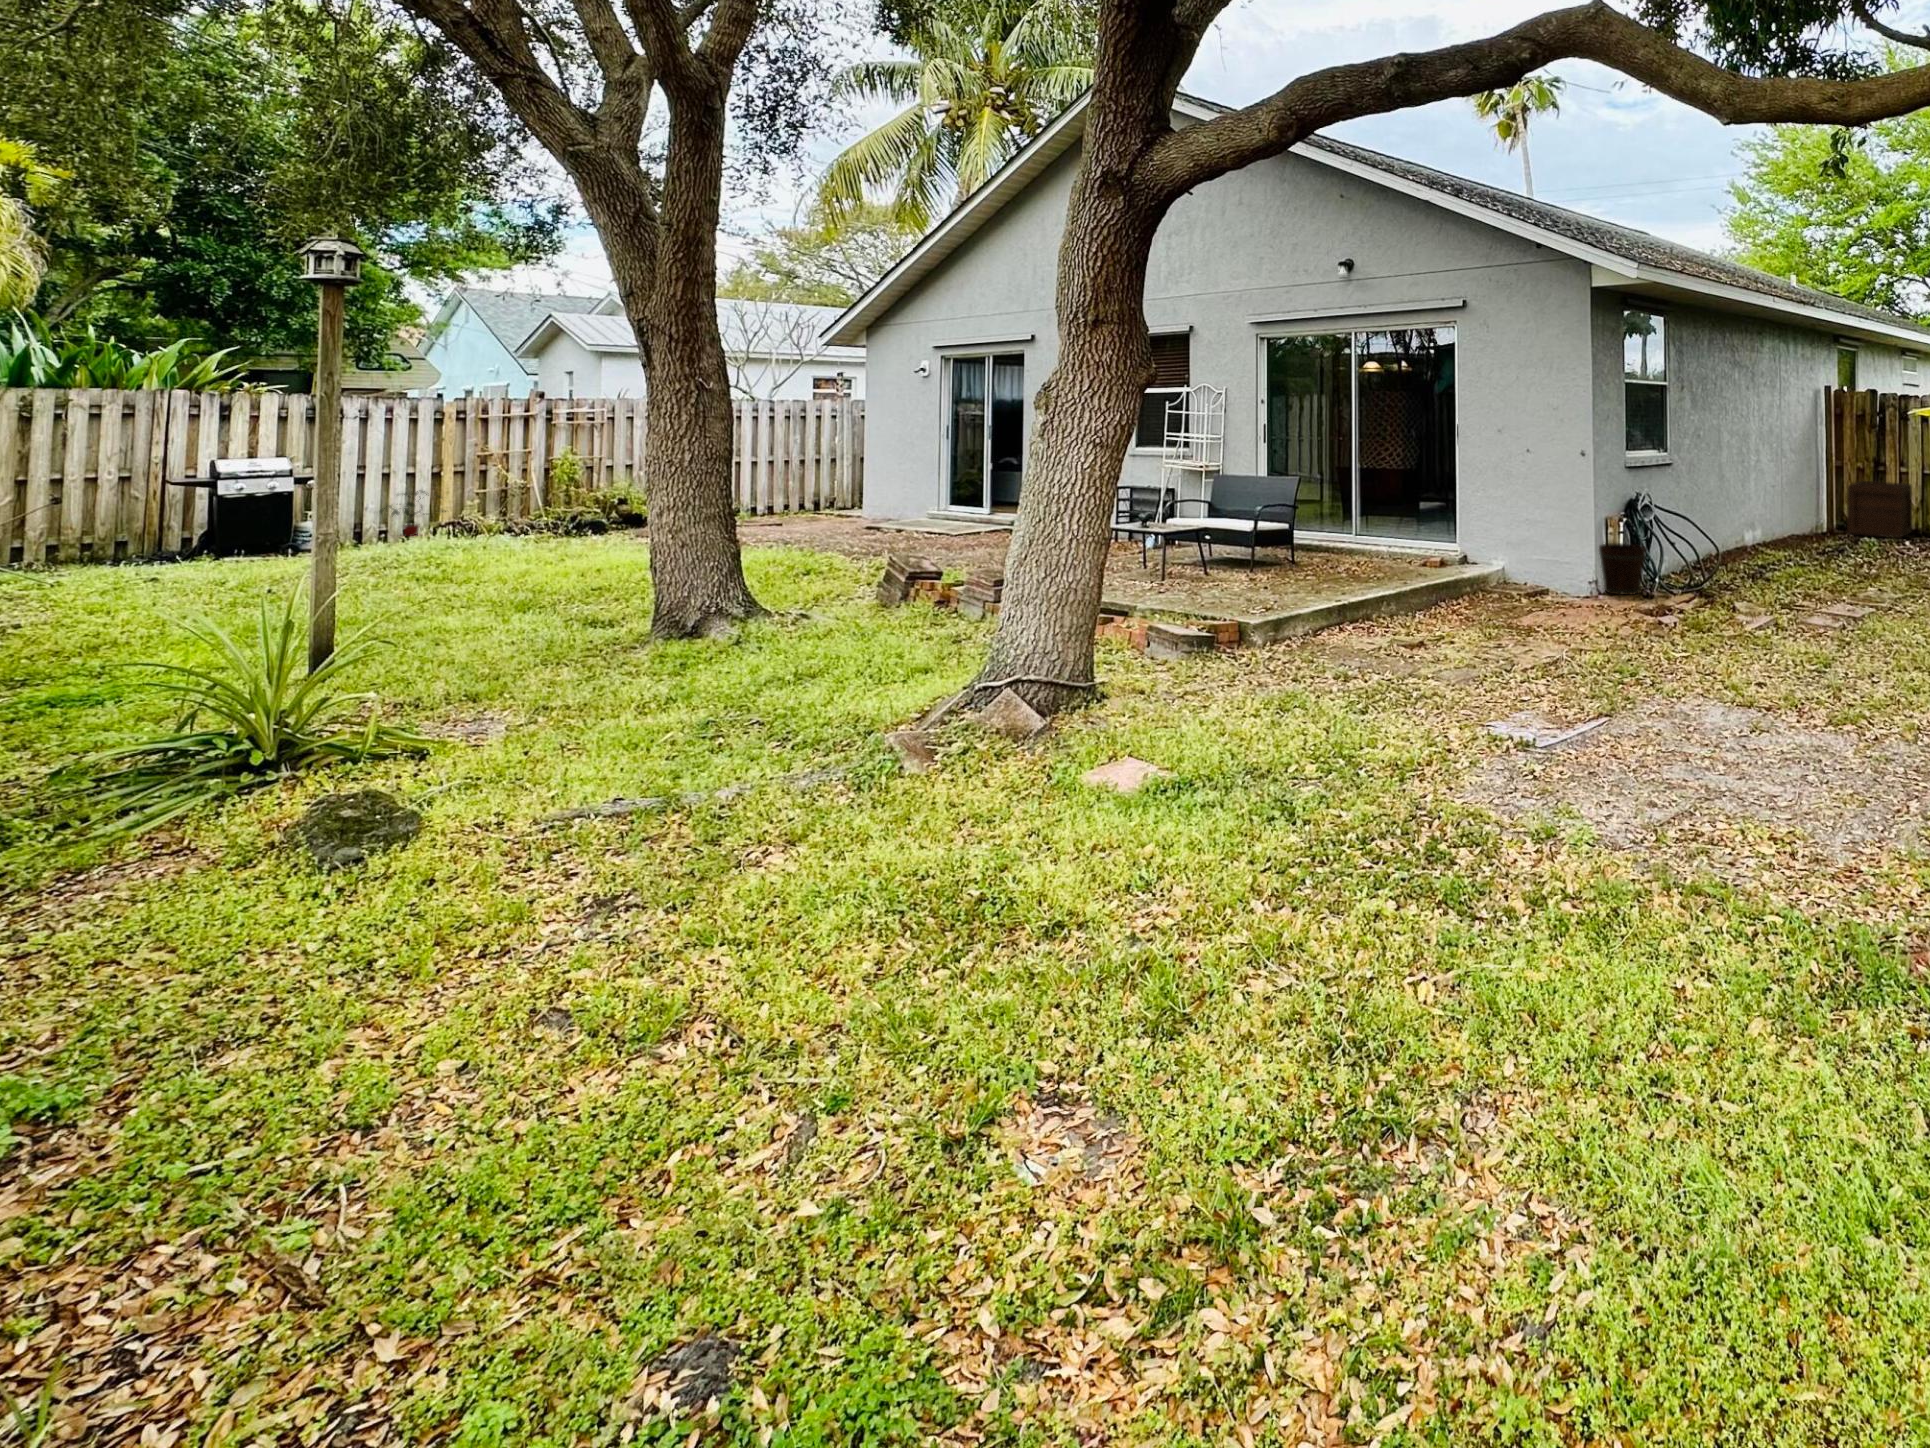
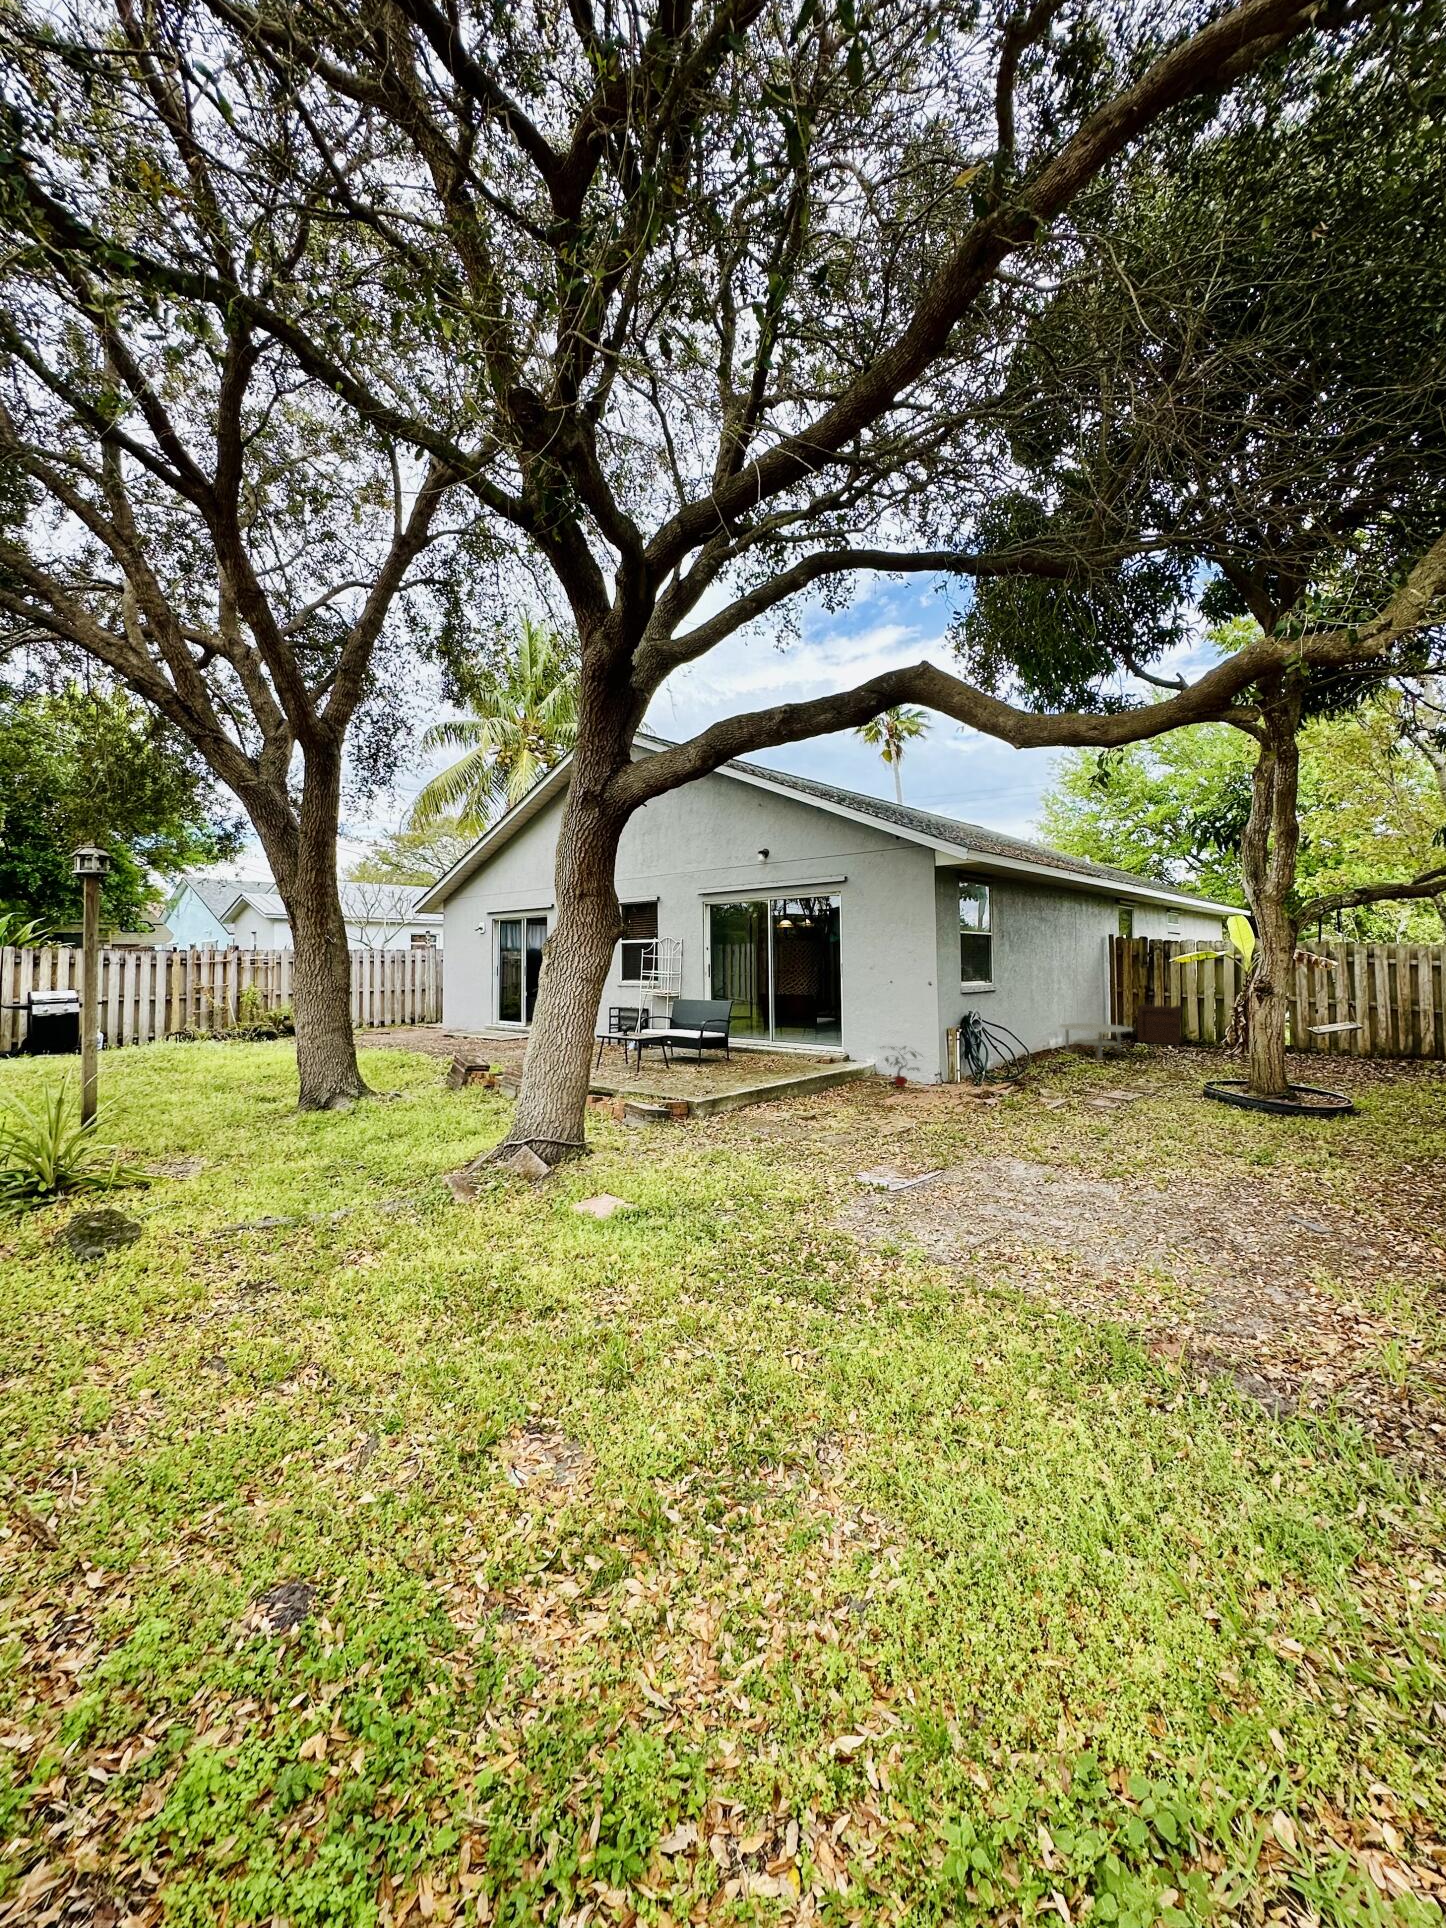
potted plant: present [380,491,446,536] -> present [885,1047,923,1087]
round table: none [1744,509,1844,559] -> present [1059,1023,1132,1060]
bucket: present [1599,543,1646,595] -> none [948,1048,983,1086]

